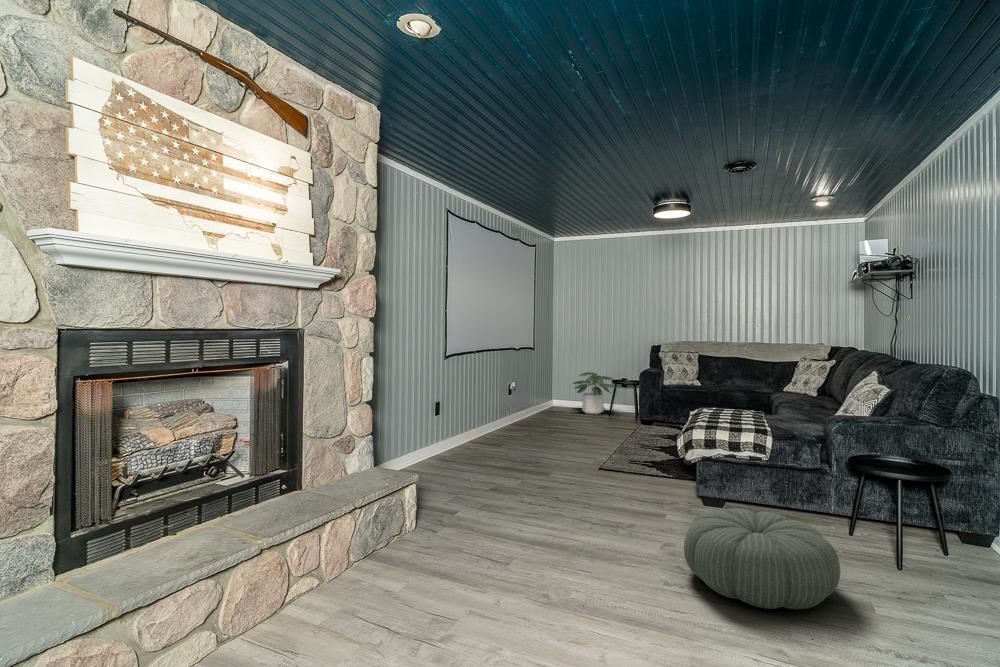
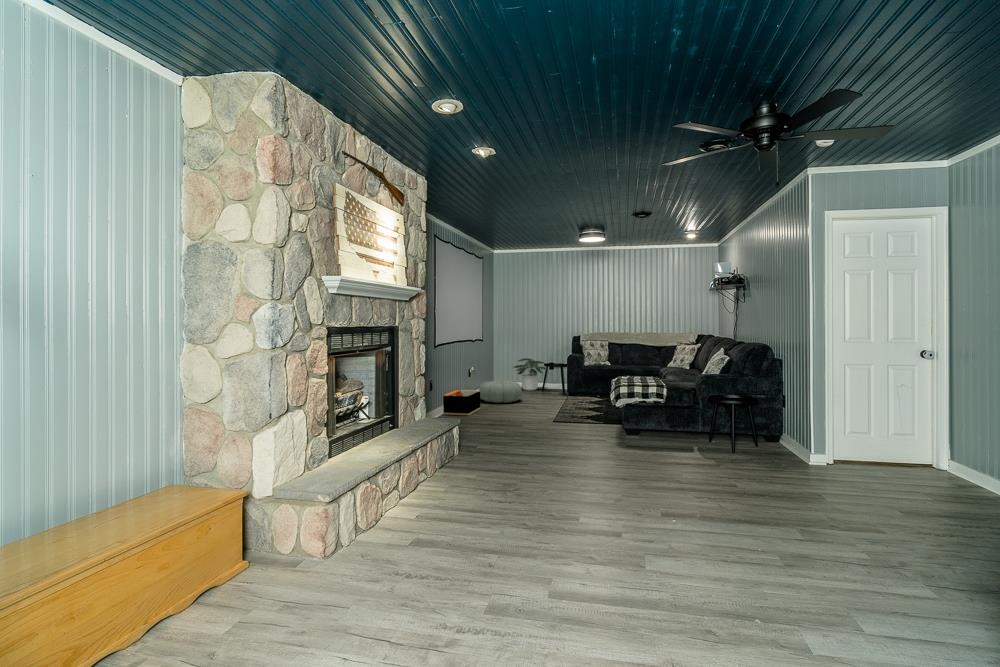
storage bin: none [457,414,511,450] -> present [443,390,481,415]
pouf: present [684,508,840,609] -> present [479,381,522,403]

